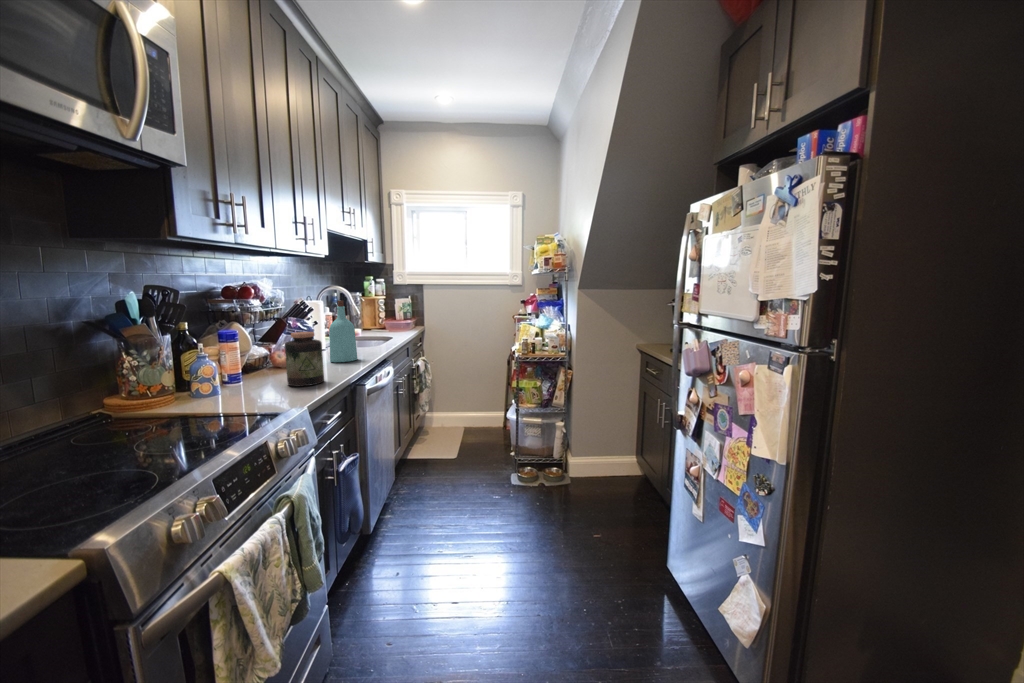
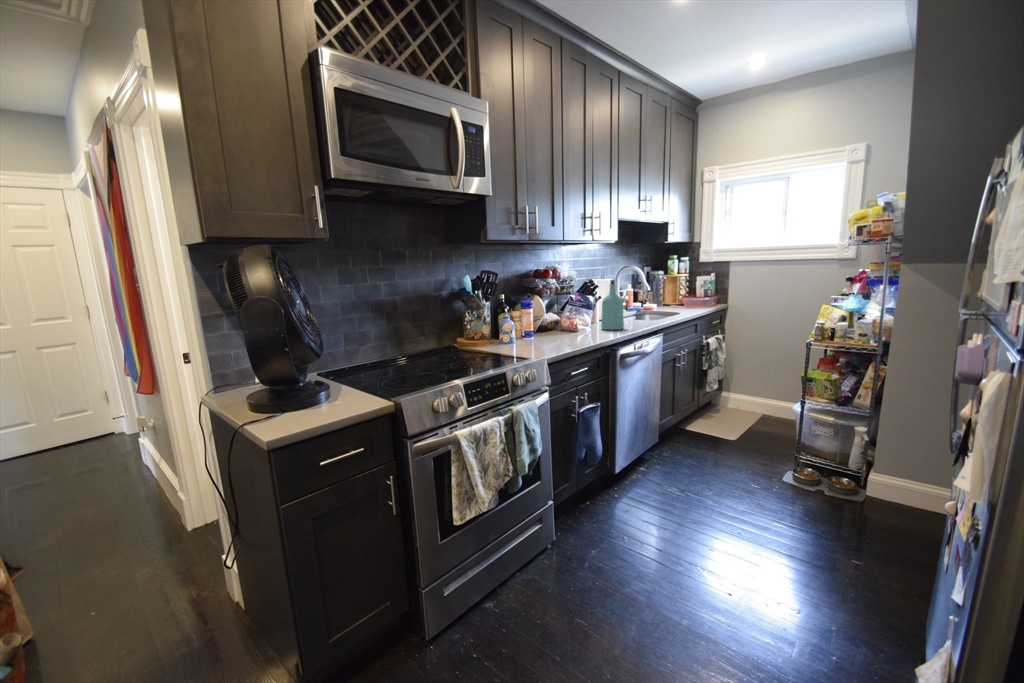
jar: present [285,332,324,386] -> none [553,304,579,344]

